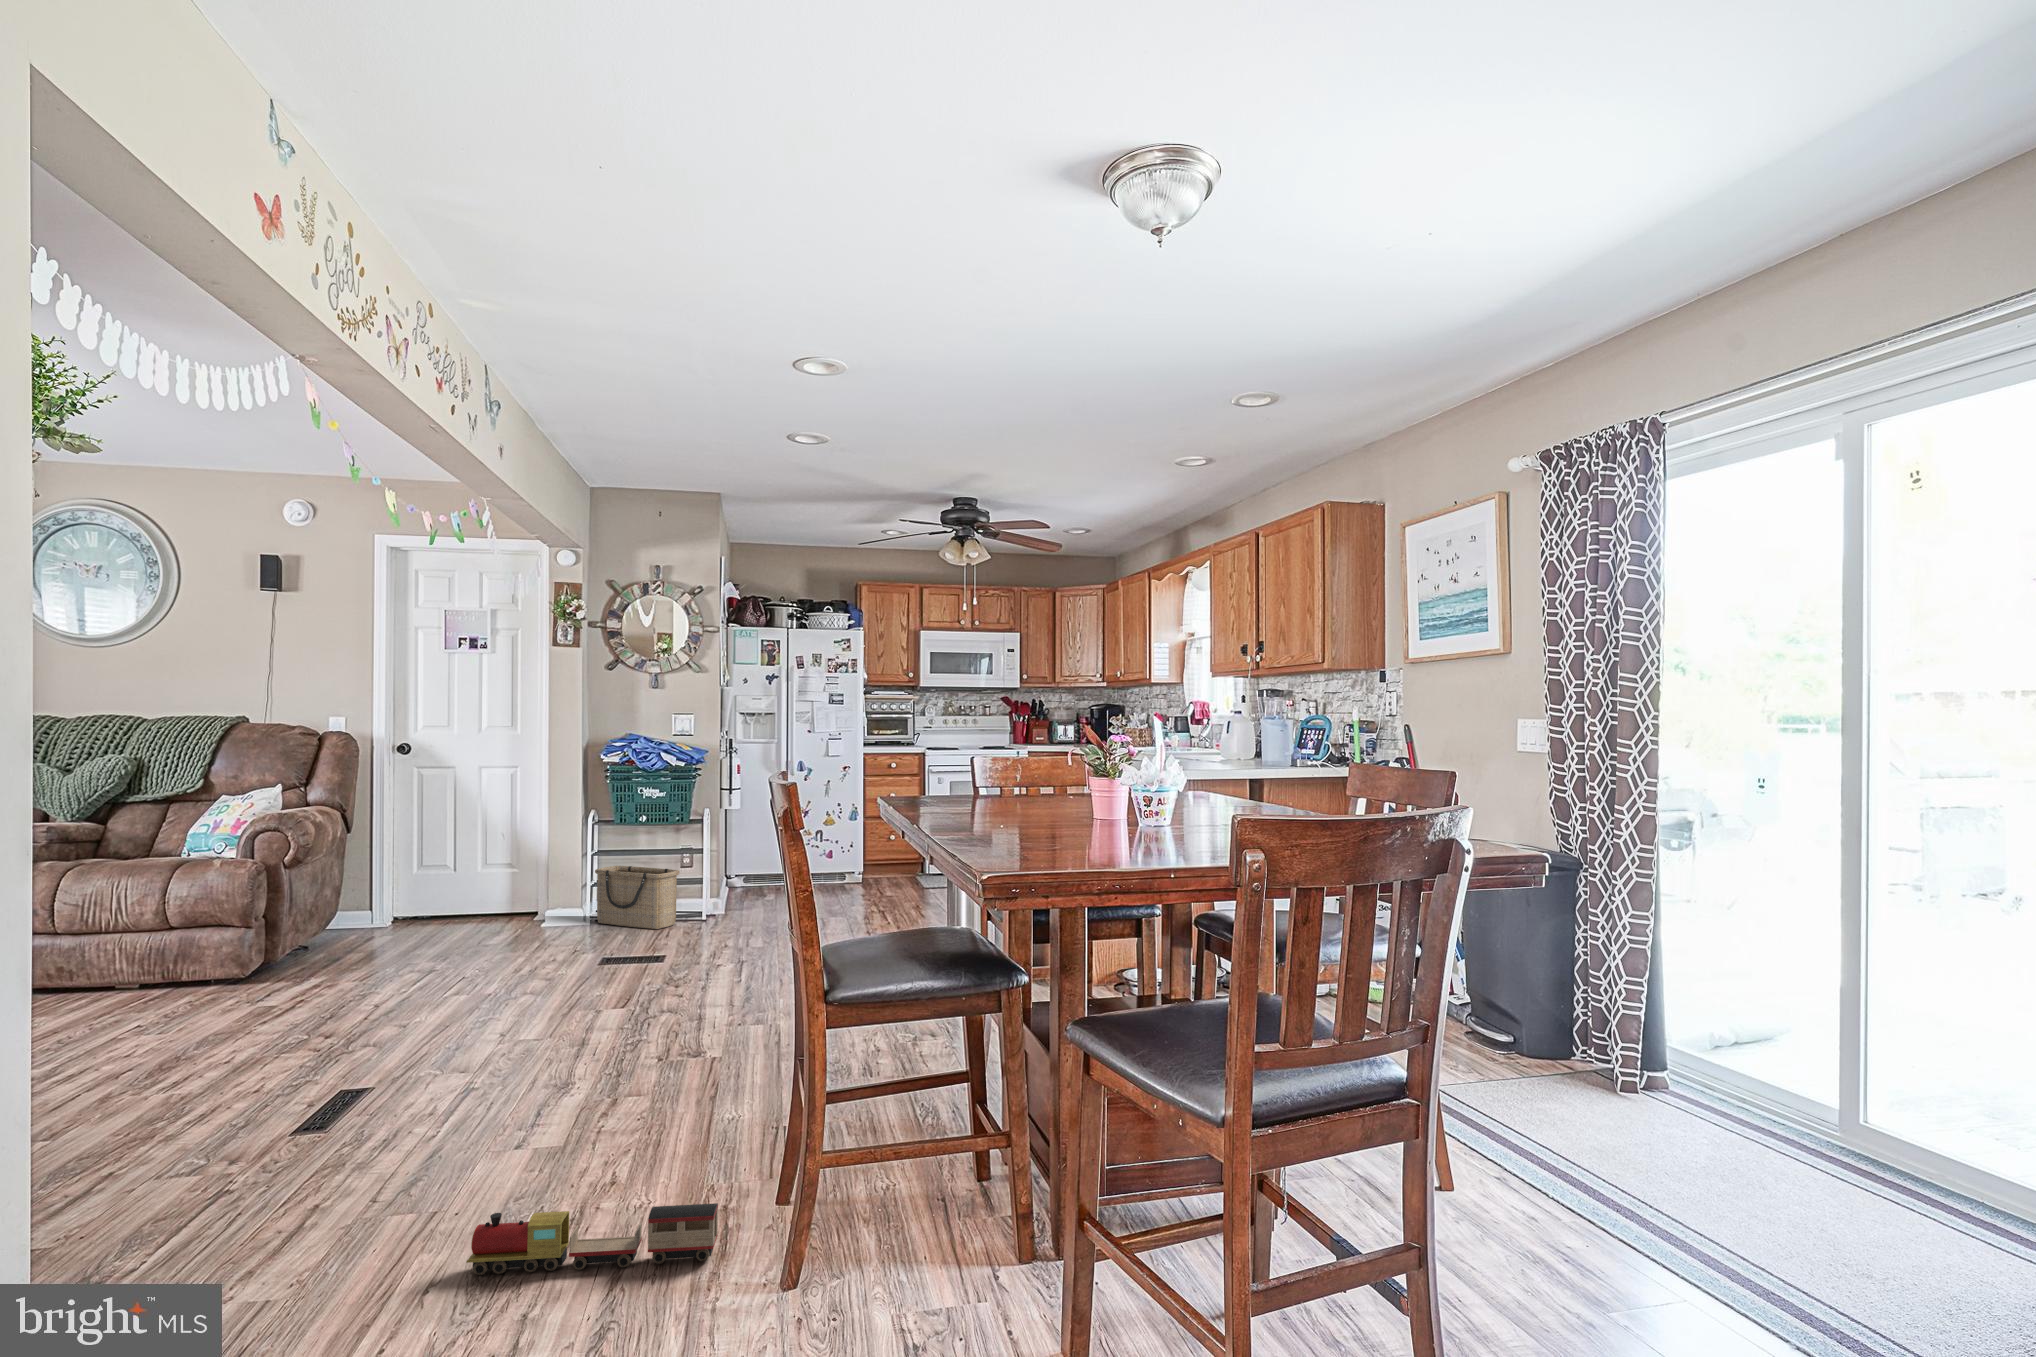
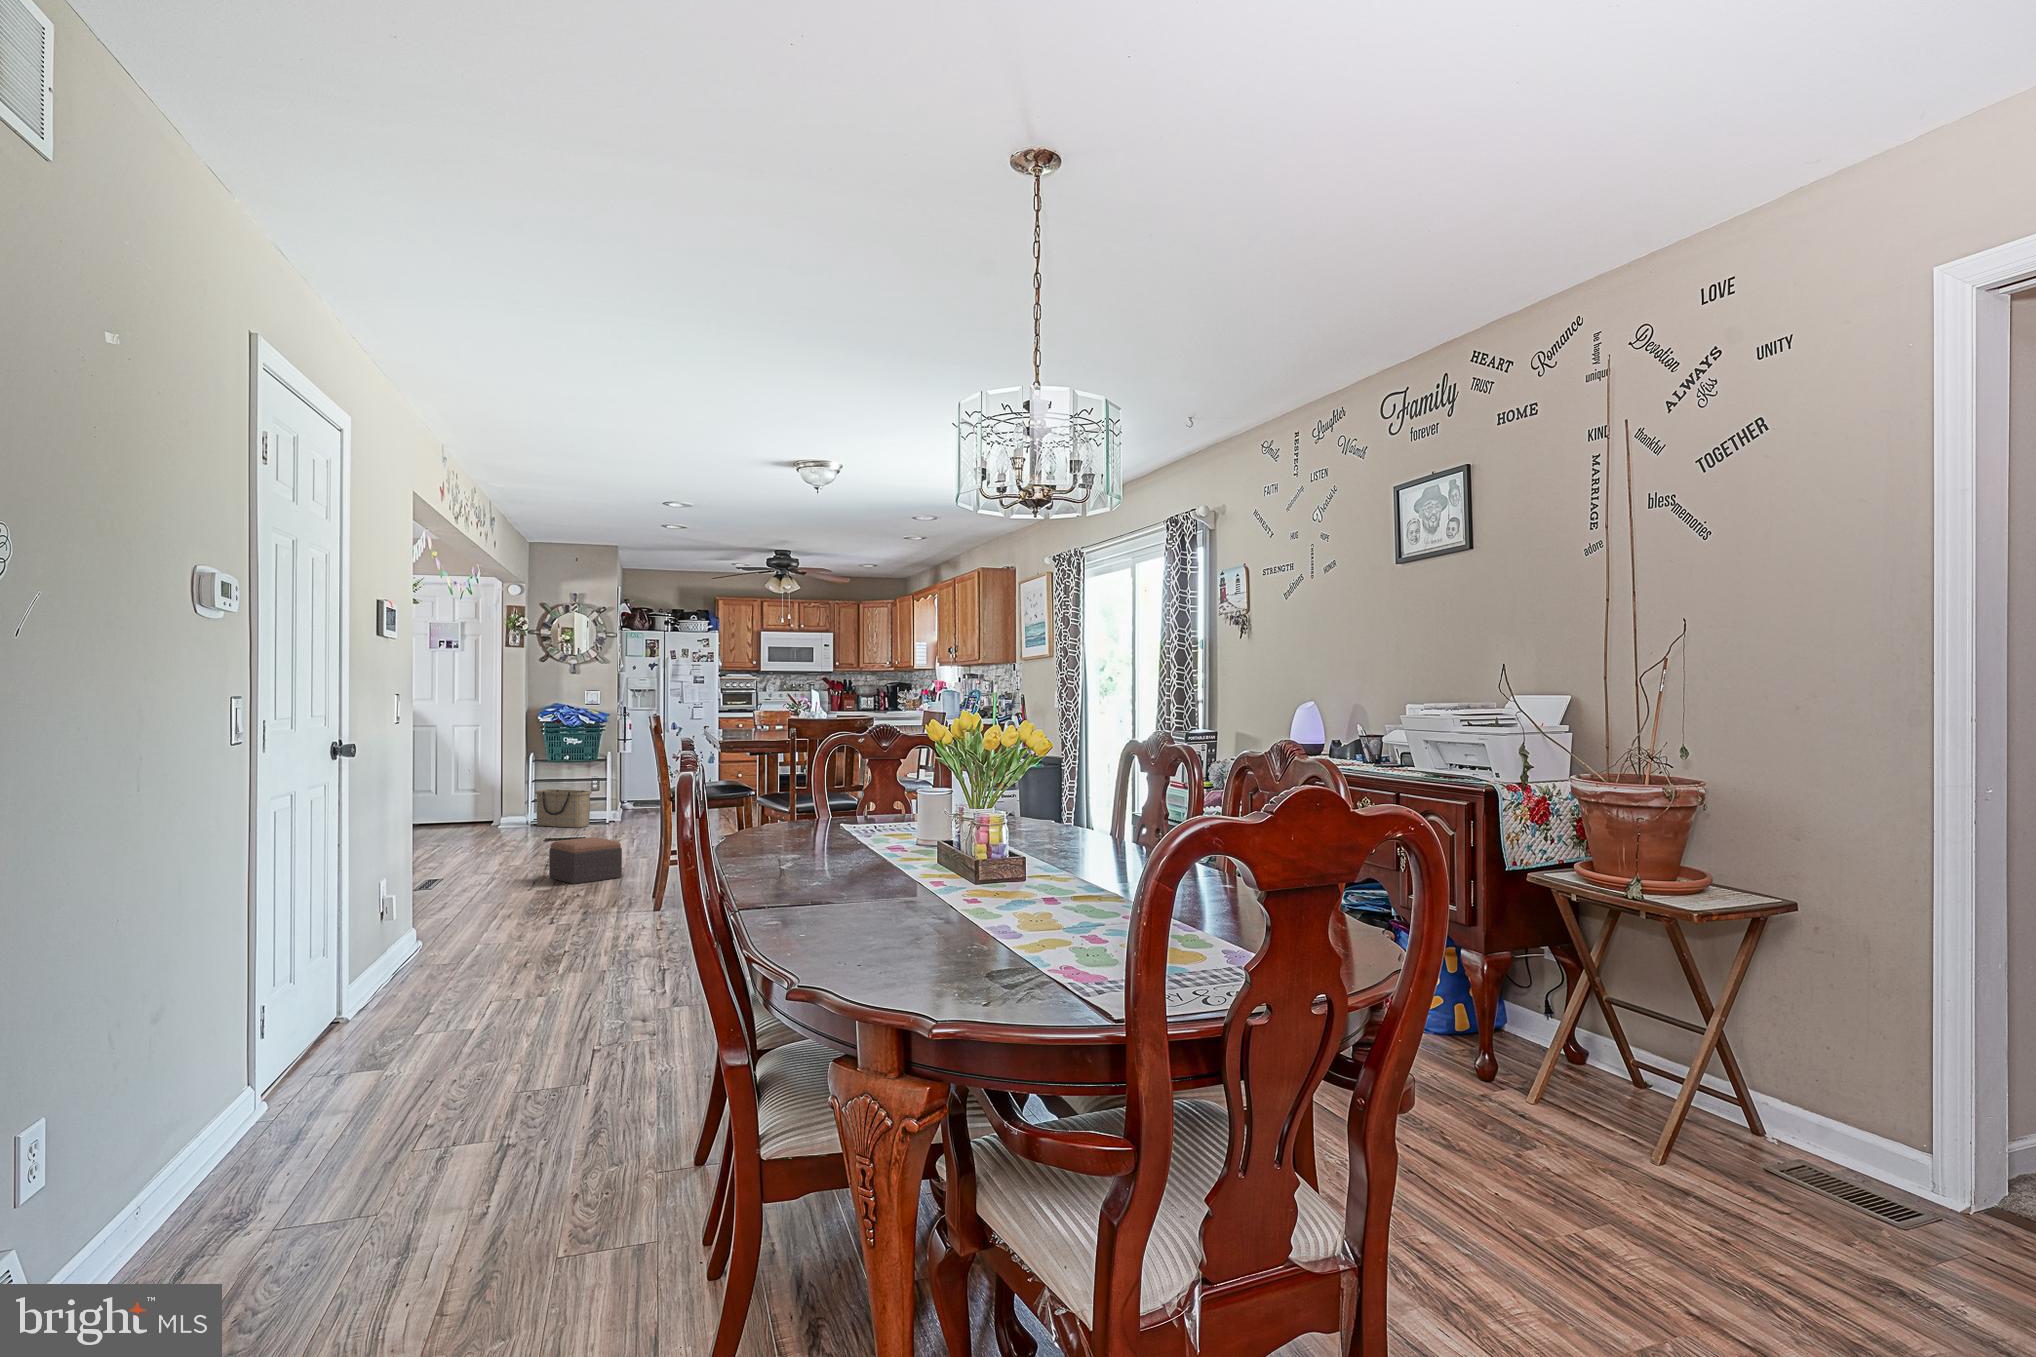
footstool: none [569,1004,713,1123] -> present [549,837,622,884]
toy train: present [467,1203,718,1275] -> none [527,887,628,912]

